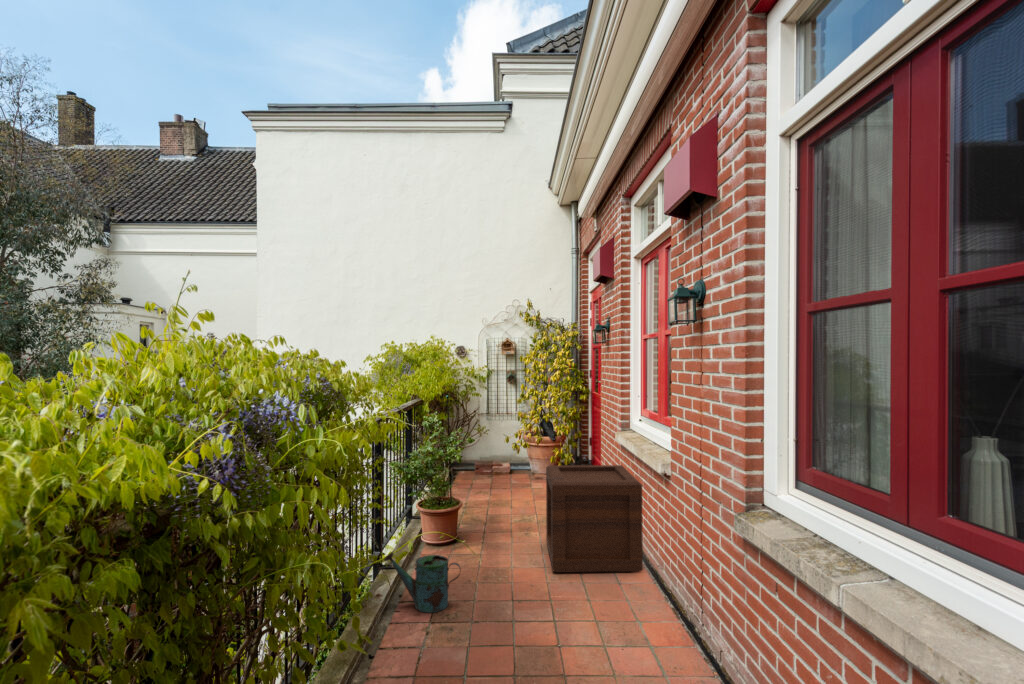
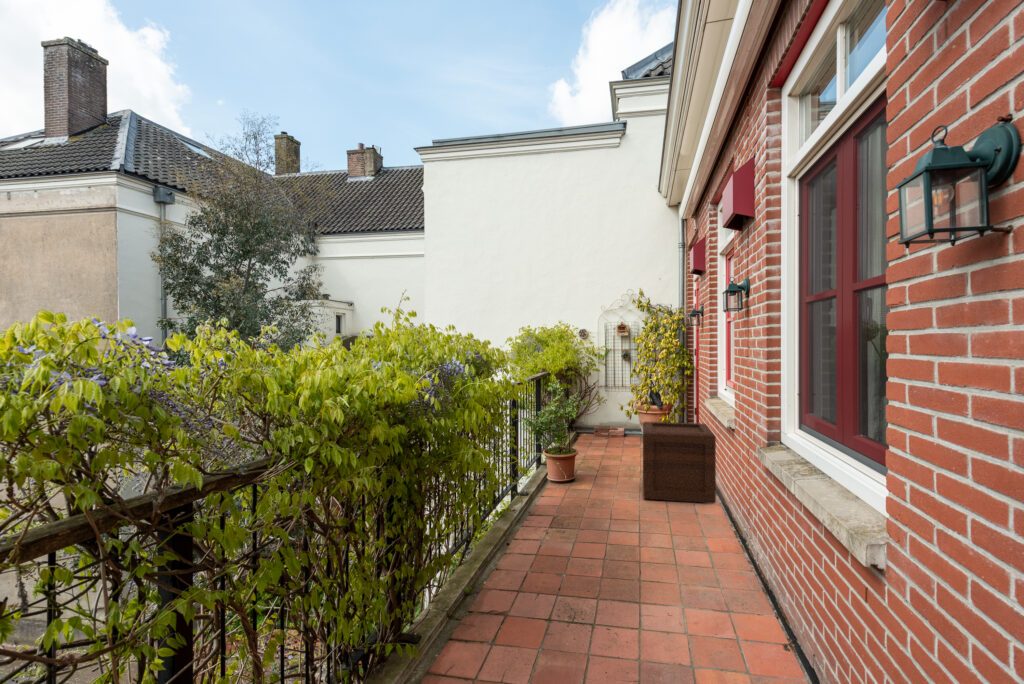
watering can: present [384,552,460,612] -> none [519,472,572,514]

